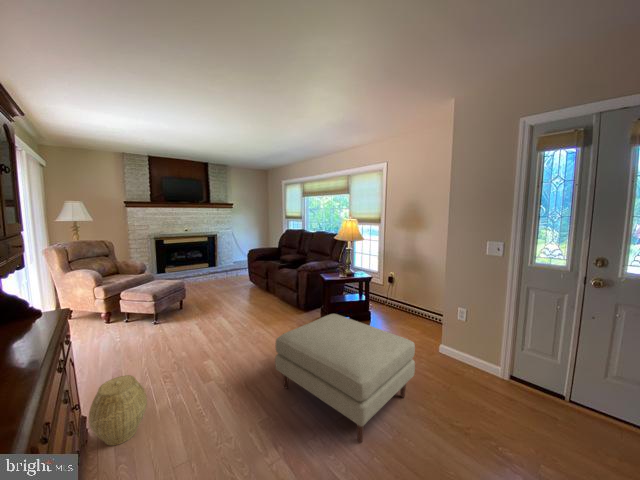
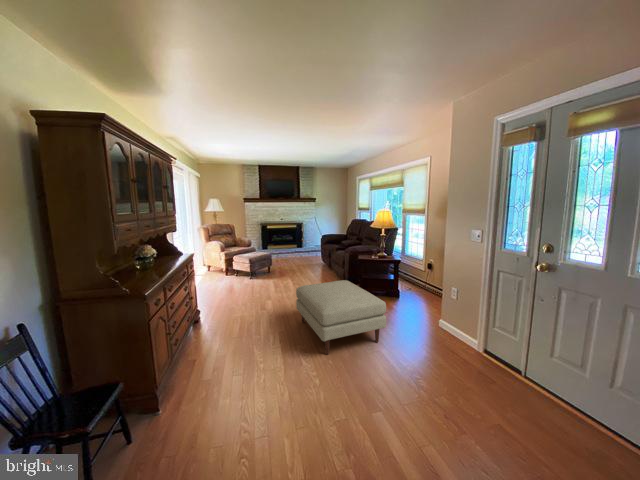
woven basket: present [89,375,147,446] -> none [198,294,225,327]

